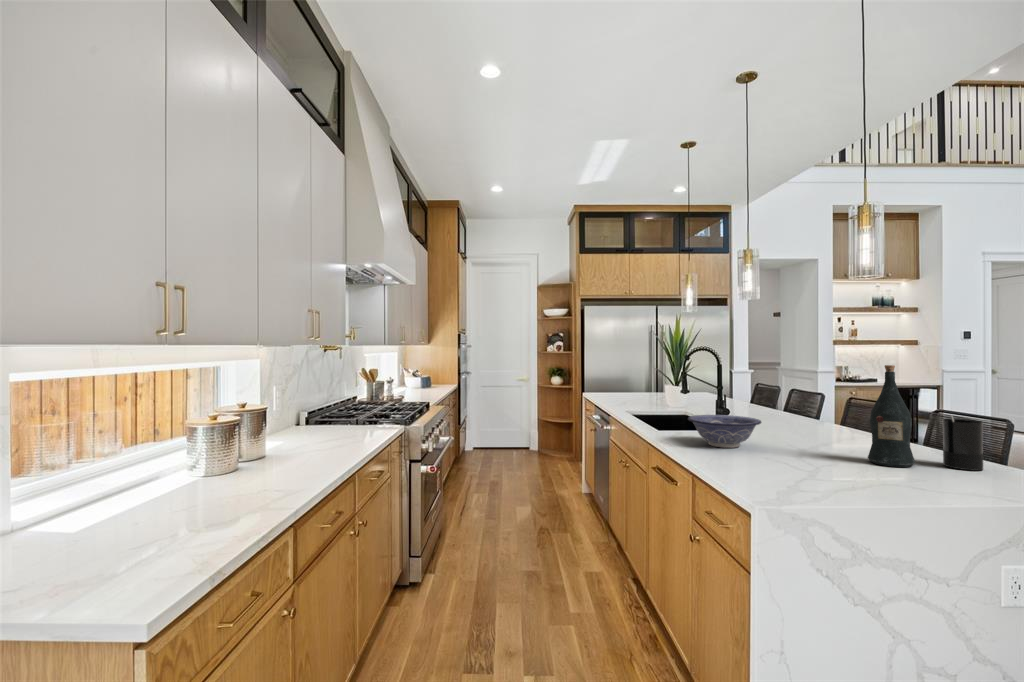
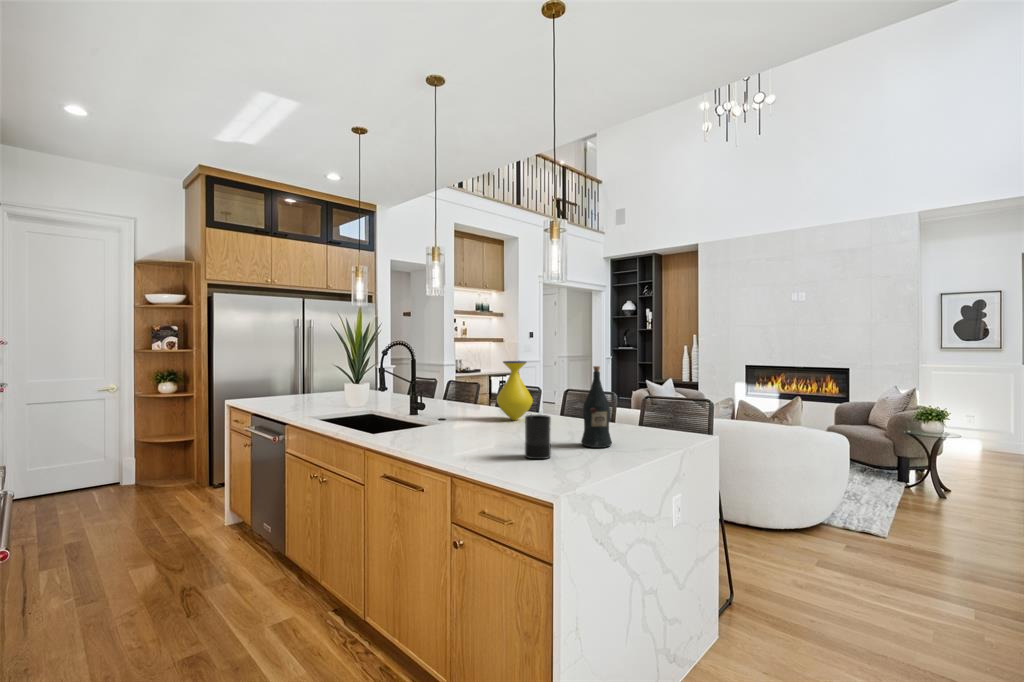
vase: none [805,361,853,430] -> present [497,361,533,420]
decorative bowl: present [688,415,761,448] -> none [433,417,500,451]
candle: present [943,416,983,471] -> present [525,415,551,459]

